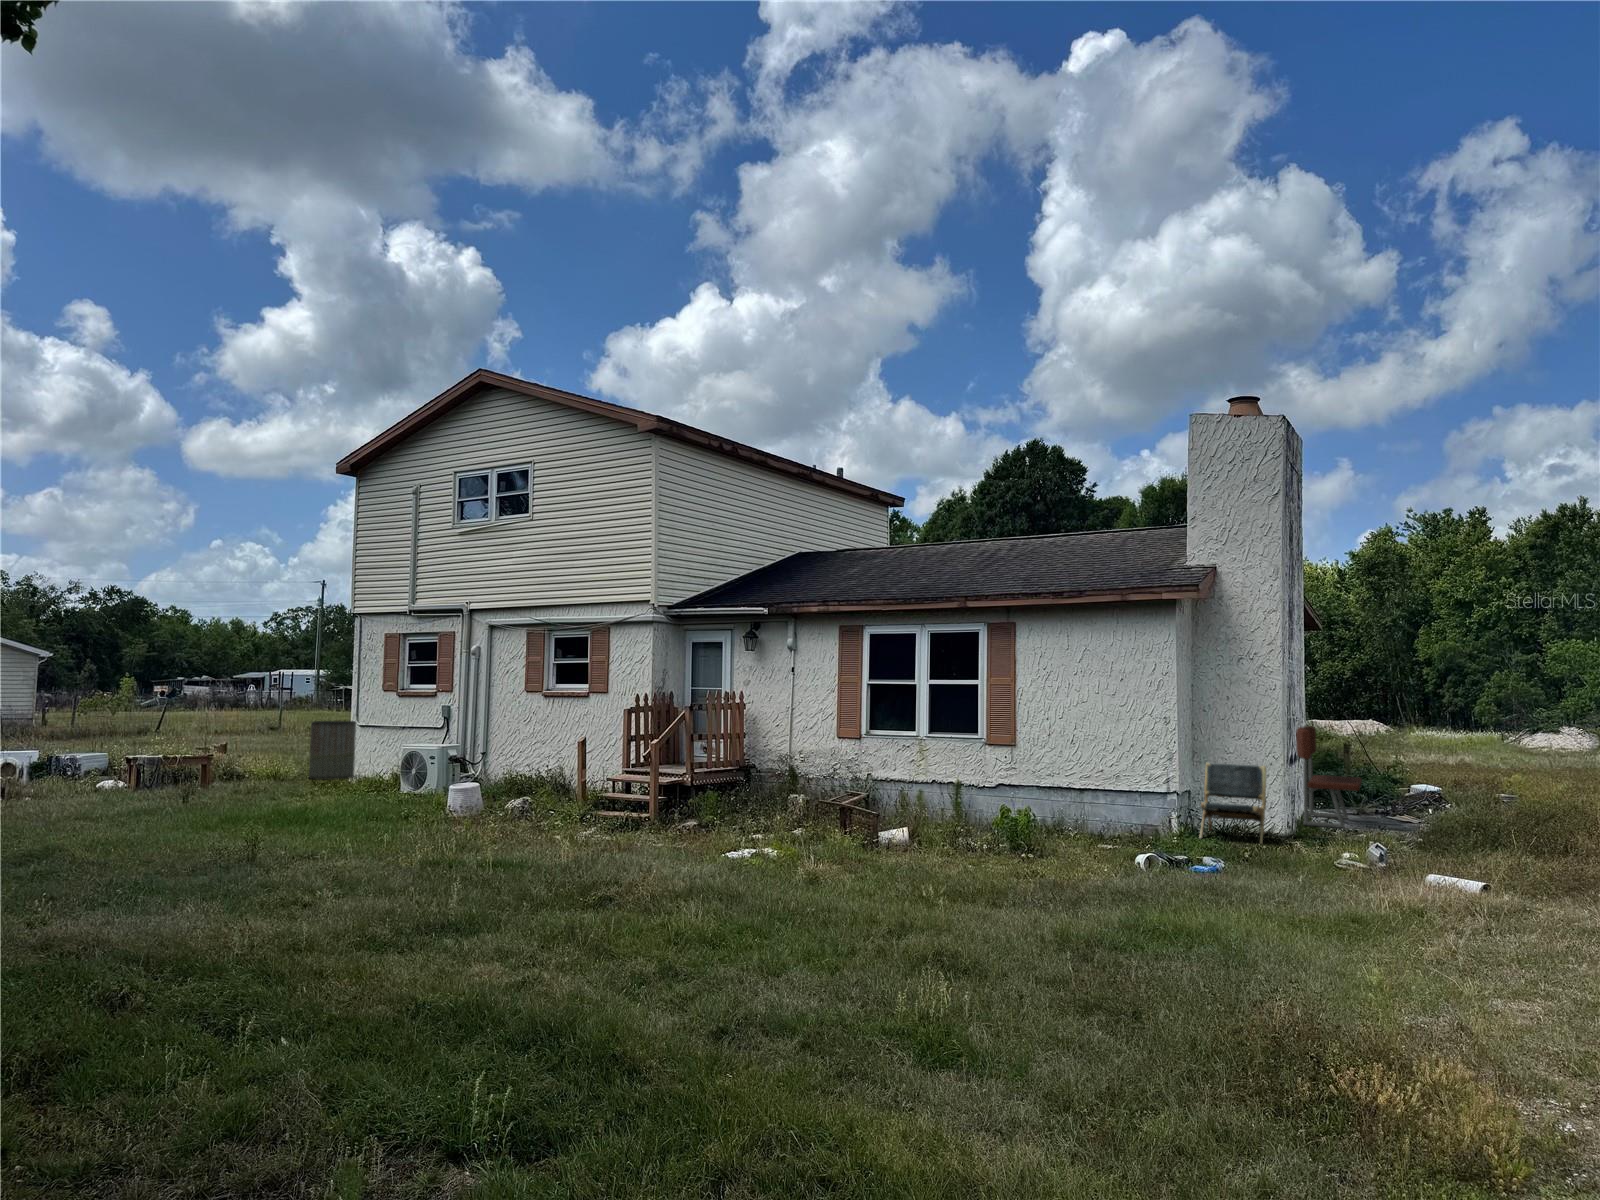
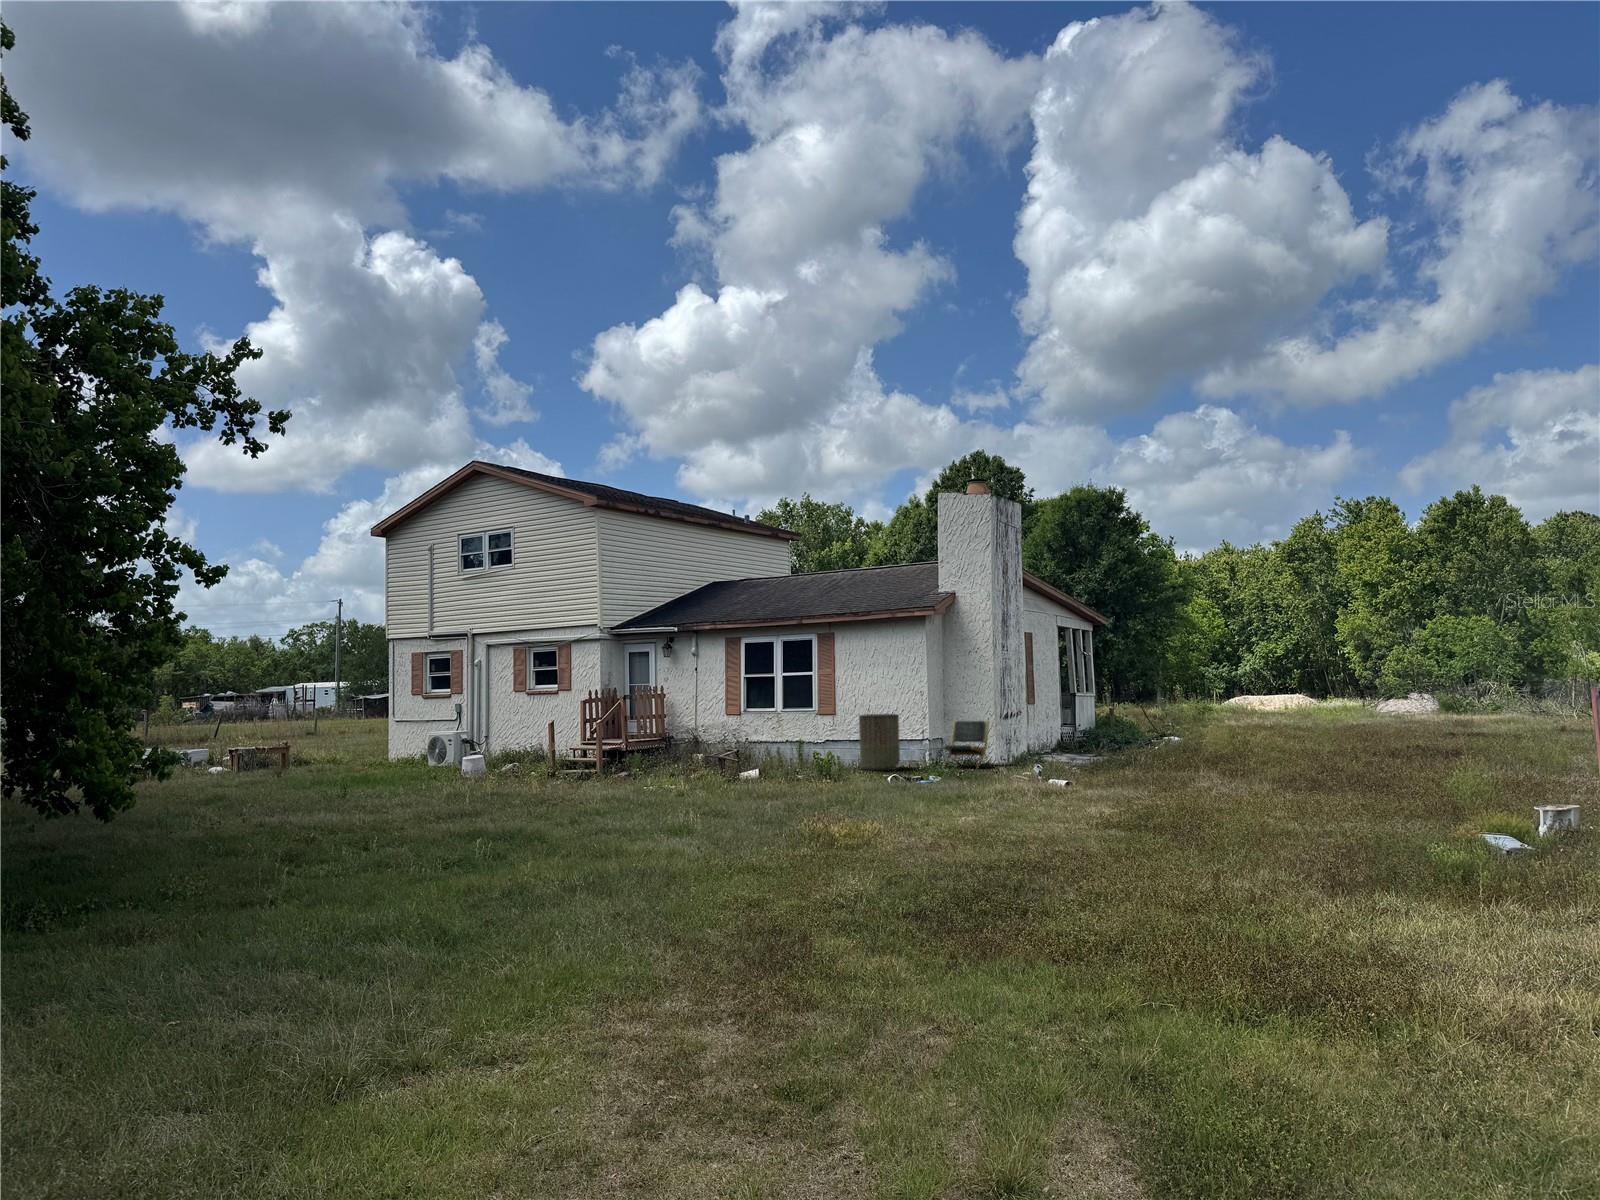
trash can: present [309,721,356,780] -> present [859,714,900,770]
bench: present [1296,726,1362,828] -> none [1022,695,1070,760]

